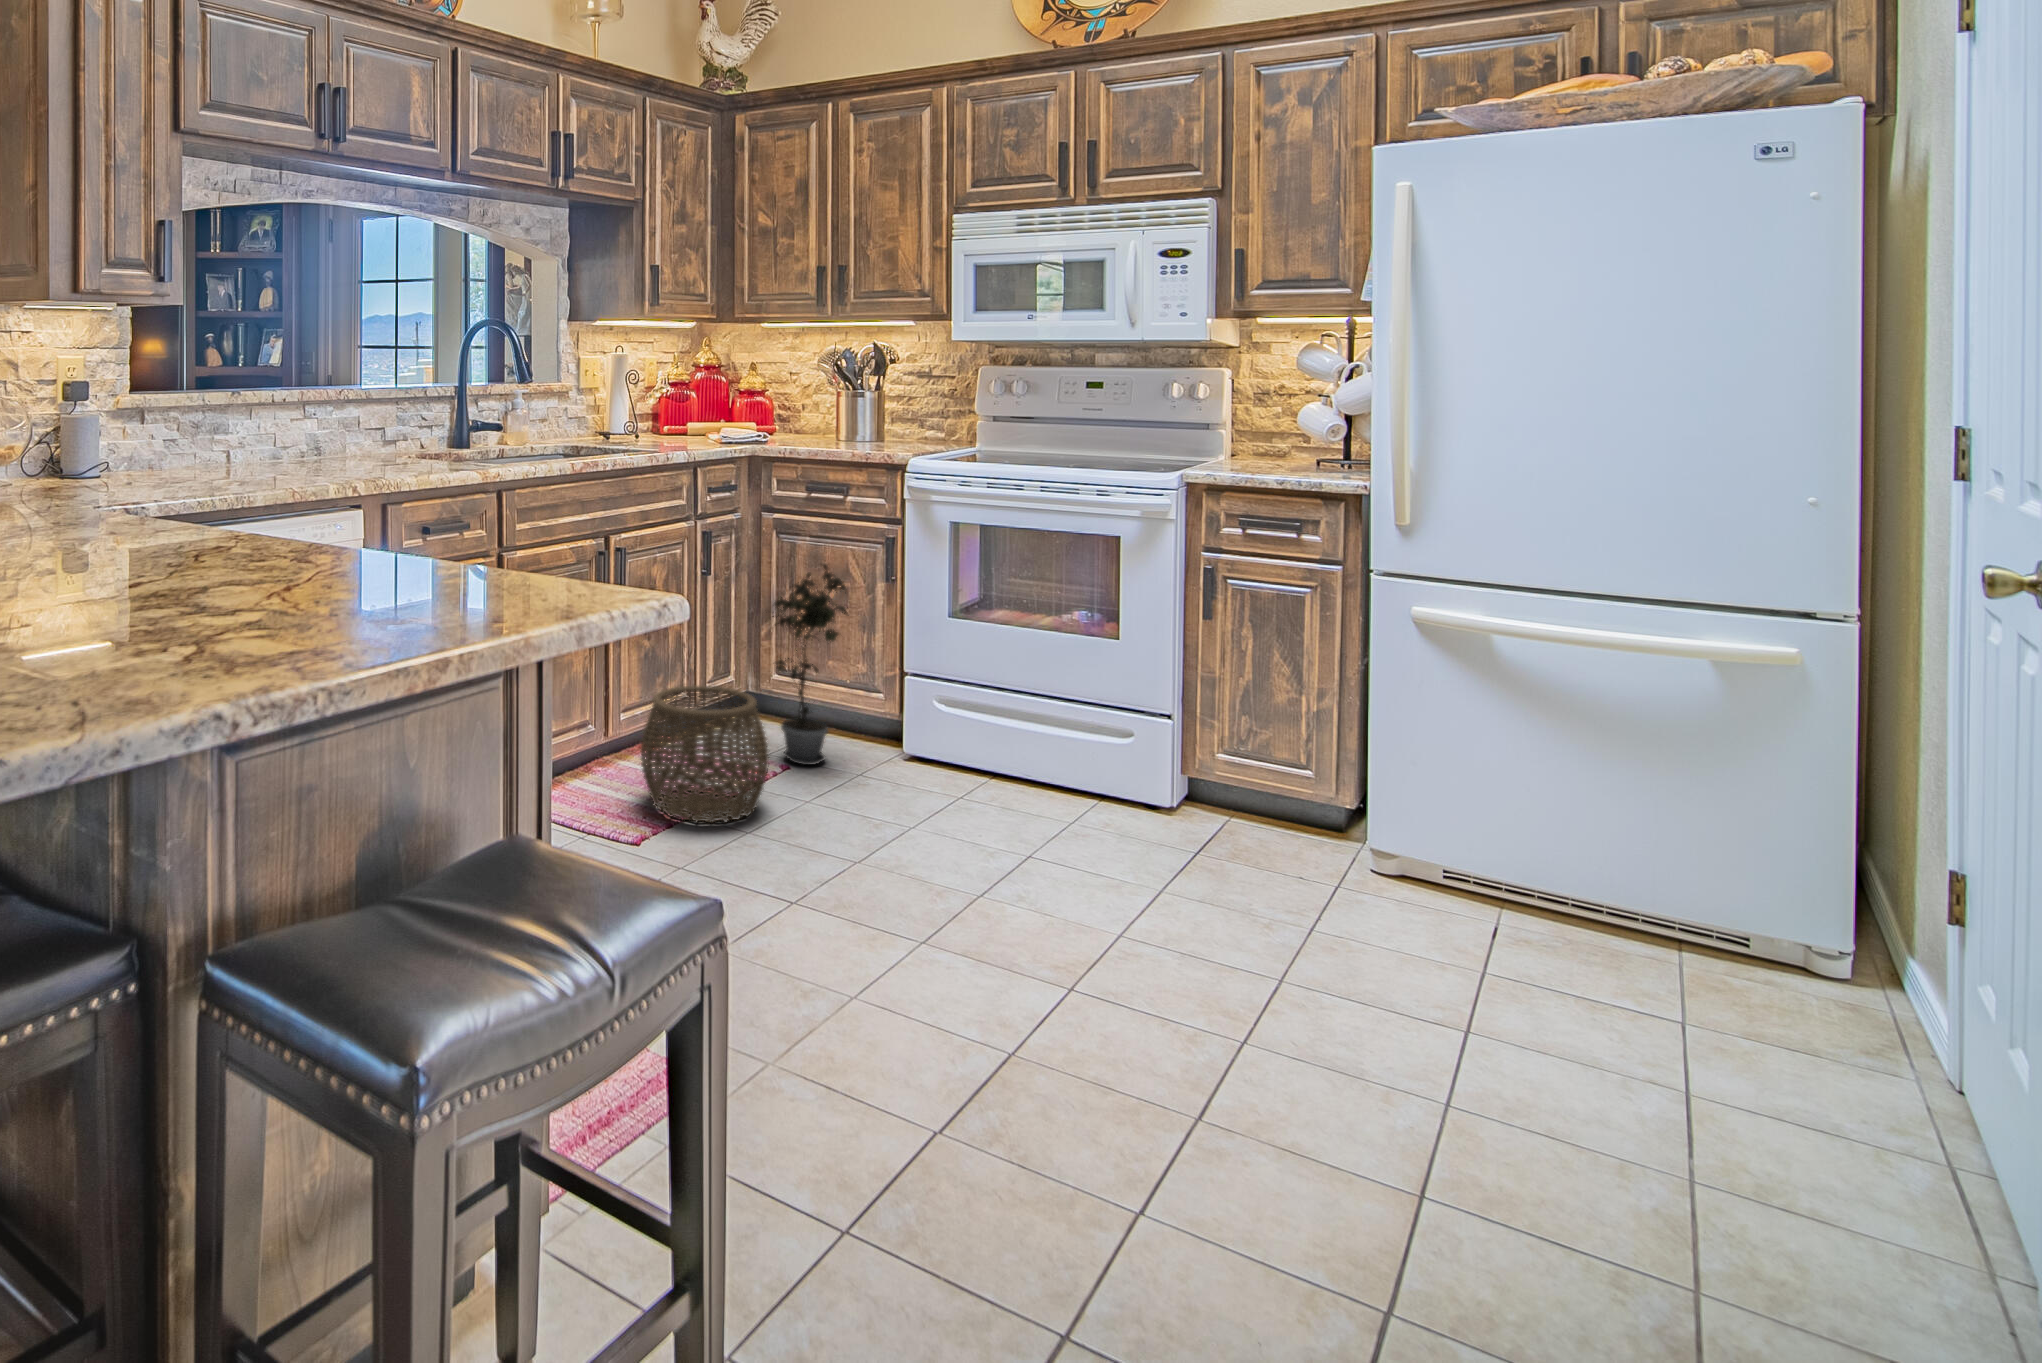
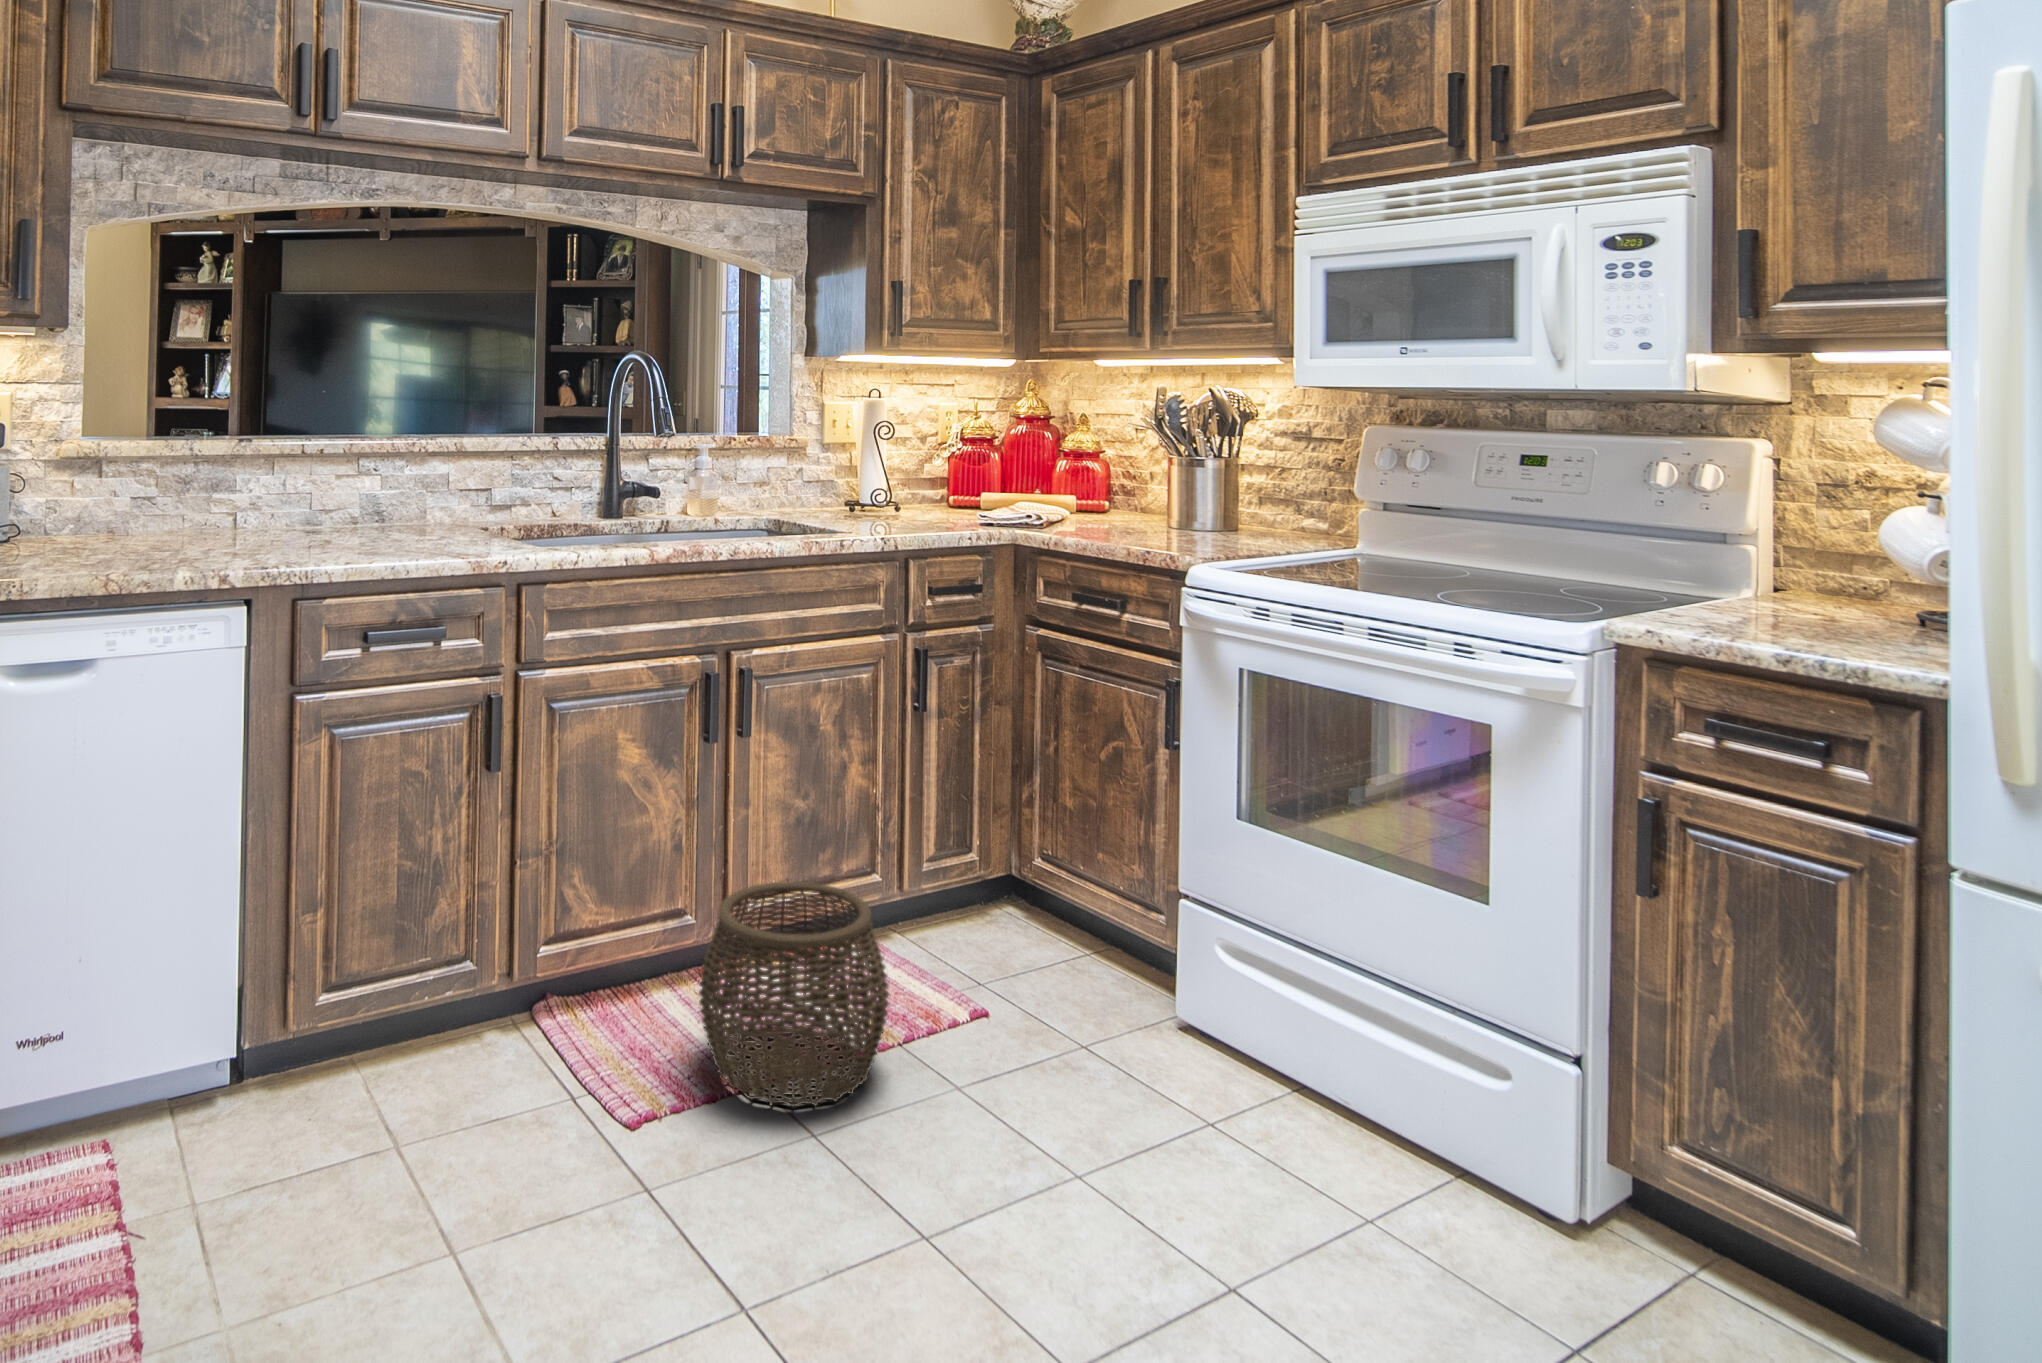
potted plant: present [772,564,849,765] -> none [959,715,1086,1019]

